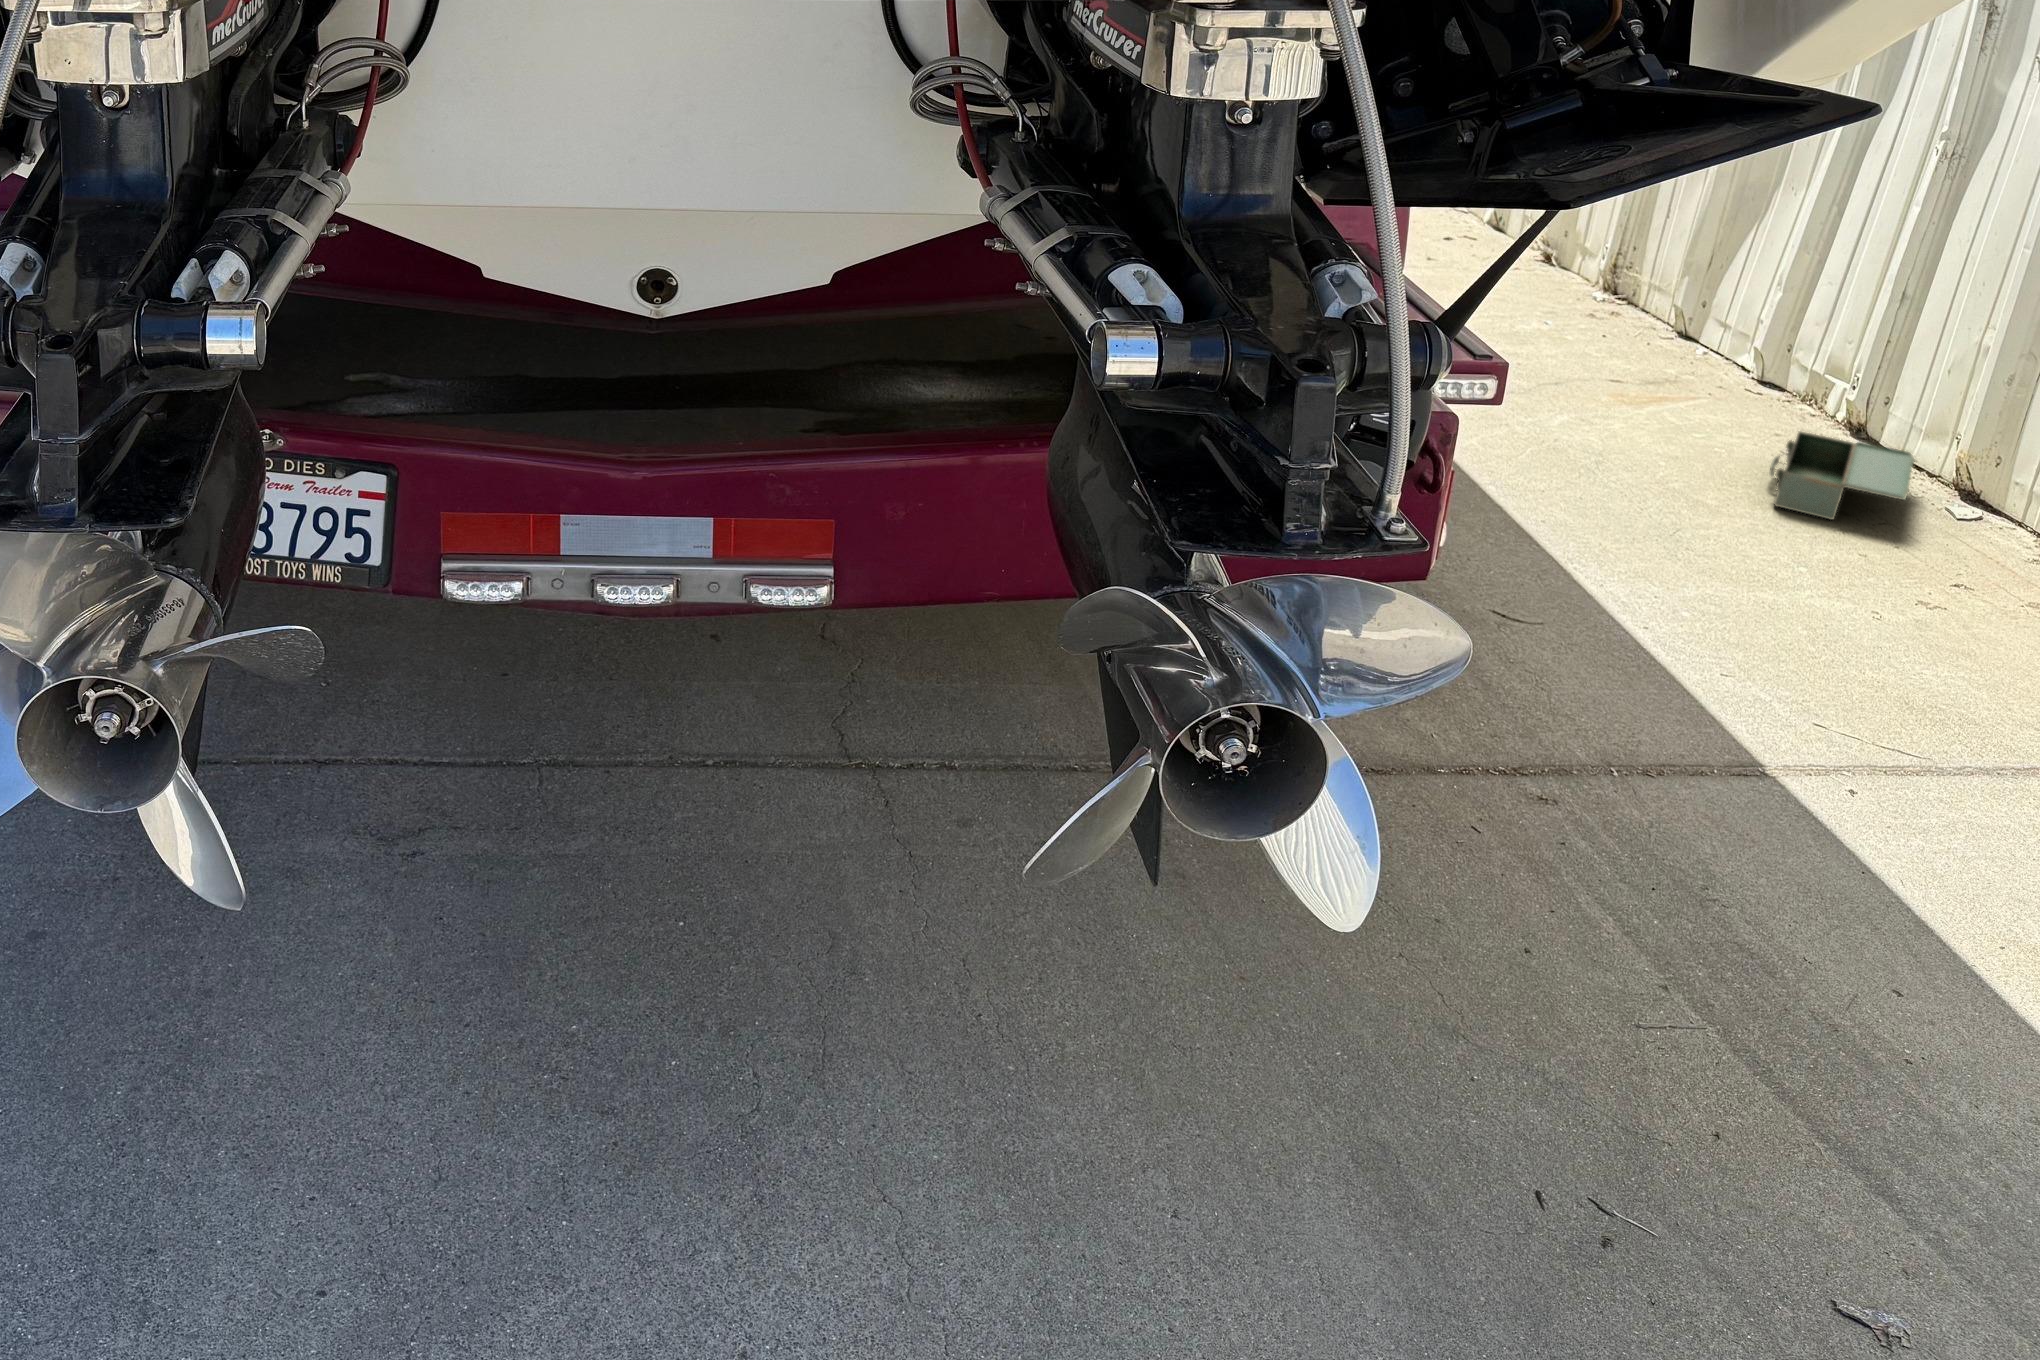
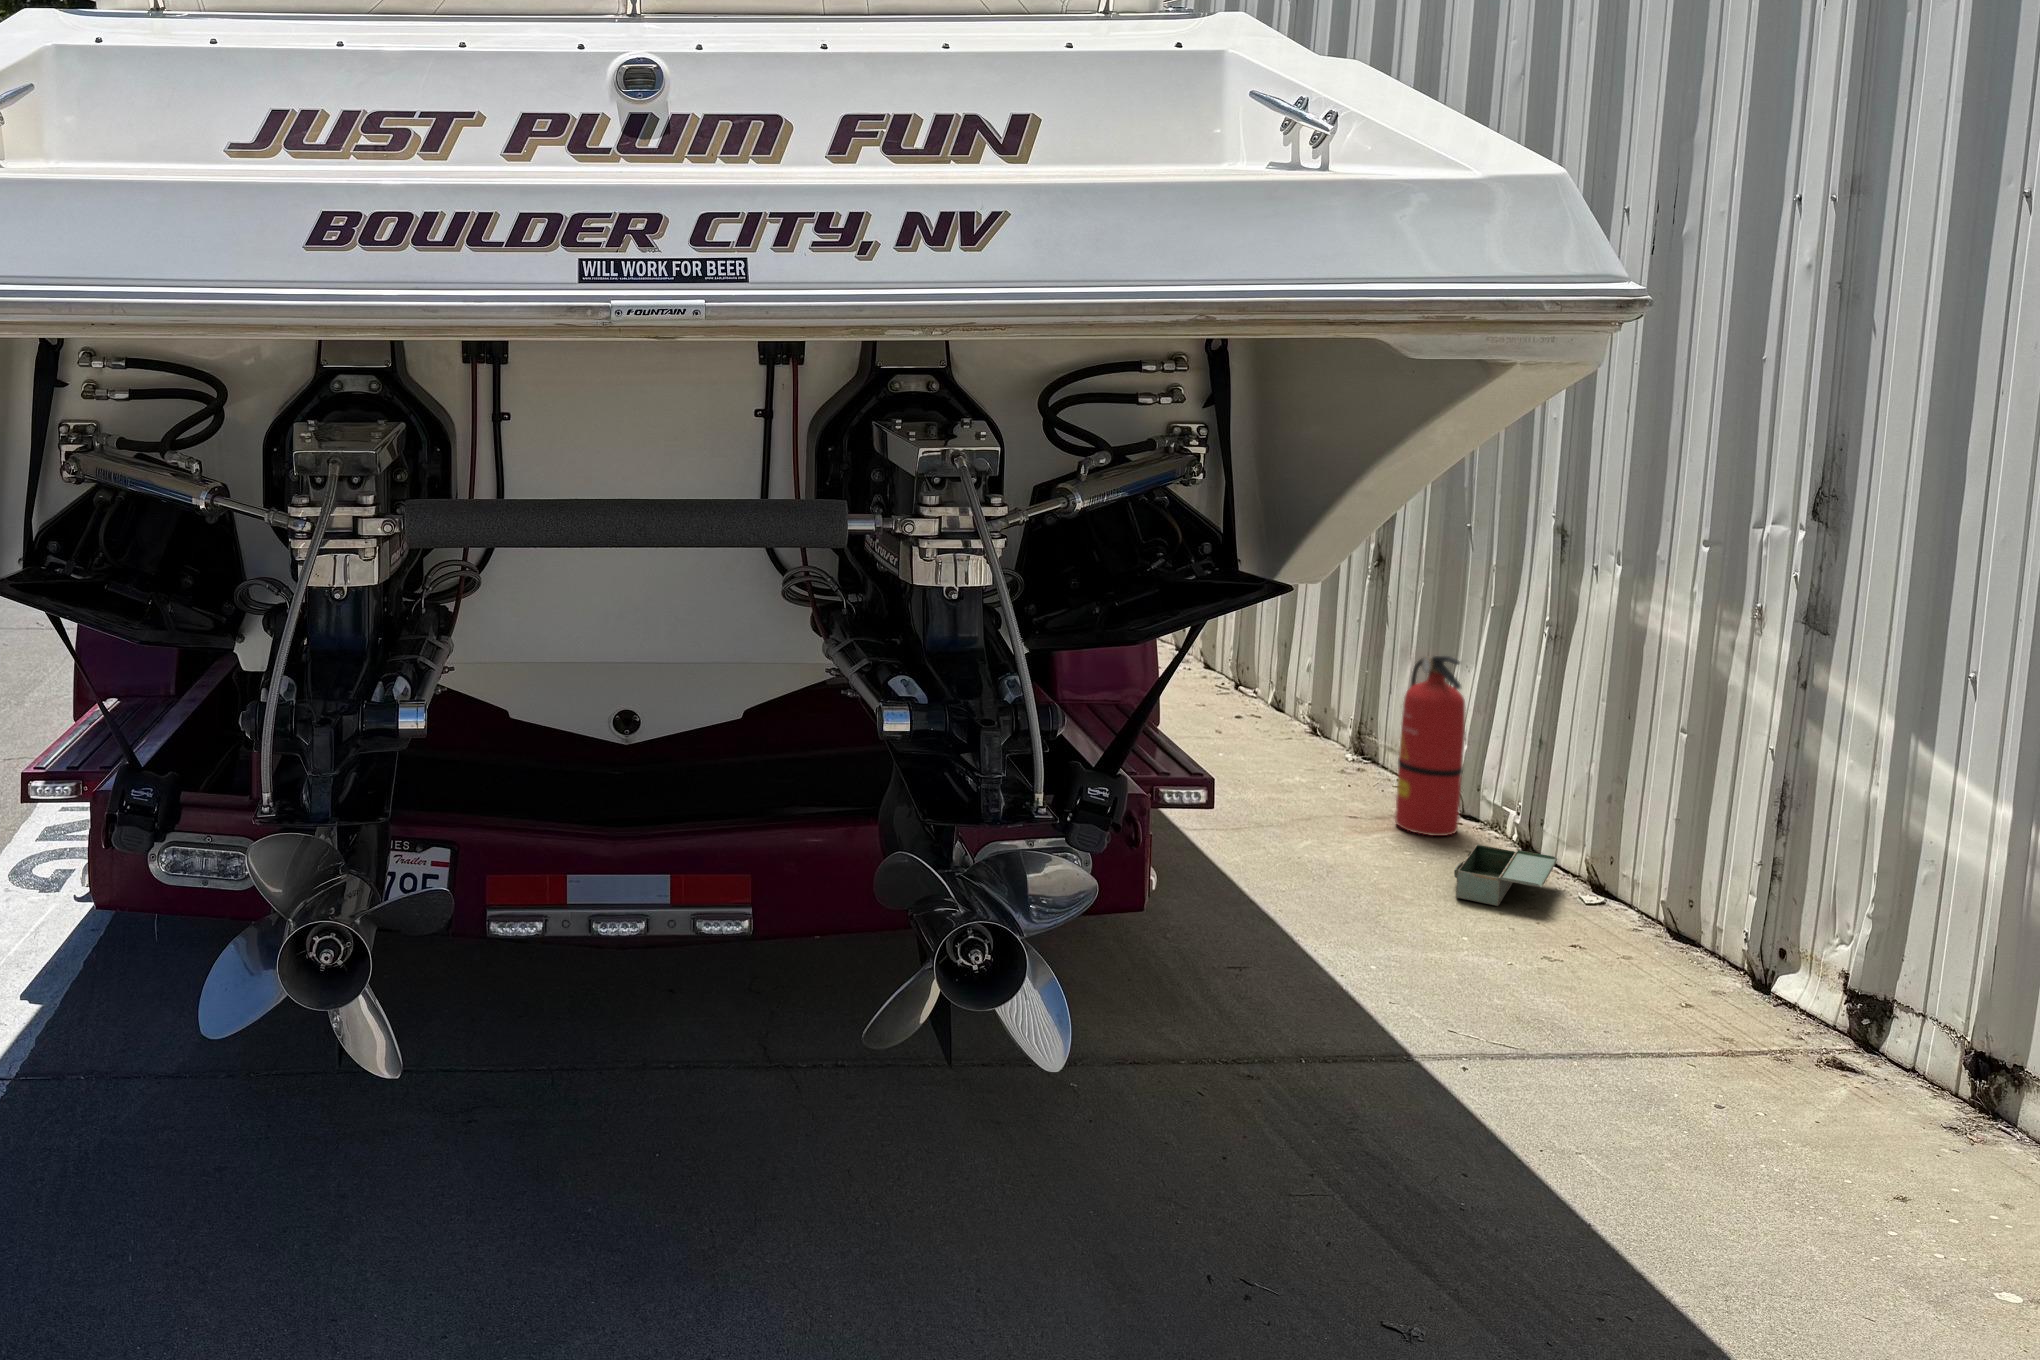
fire extinguisher: none [1669,175,1810,410] -> present [1395,656,1466,836]

